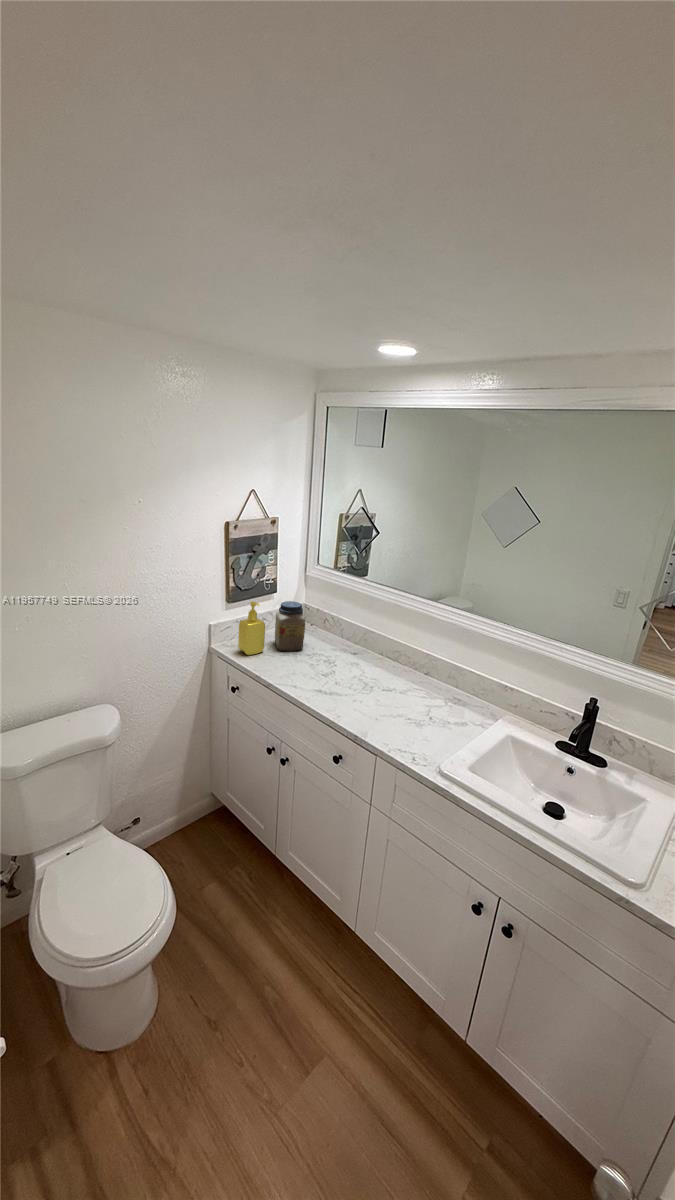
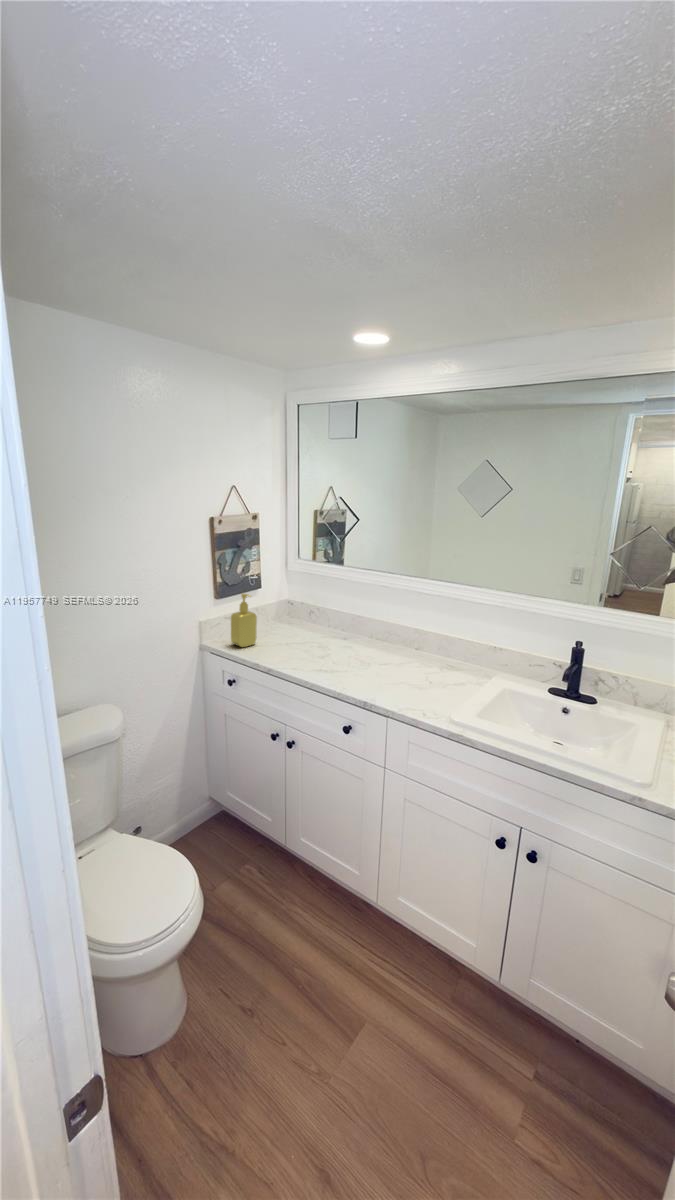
jar: present [275,601,305,651] -> none [264,594,295,643]

